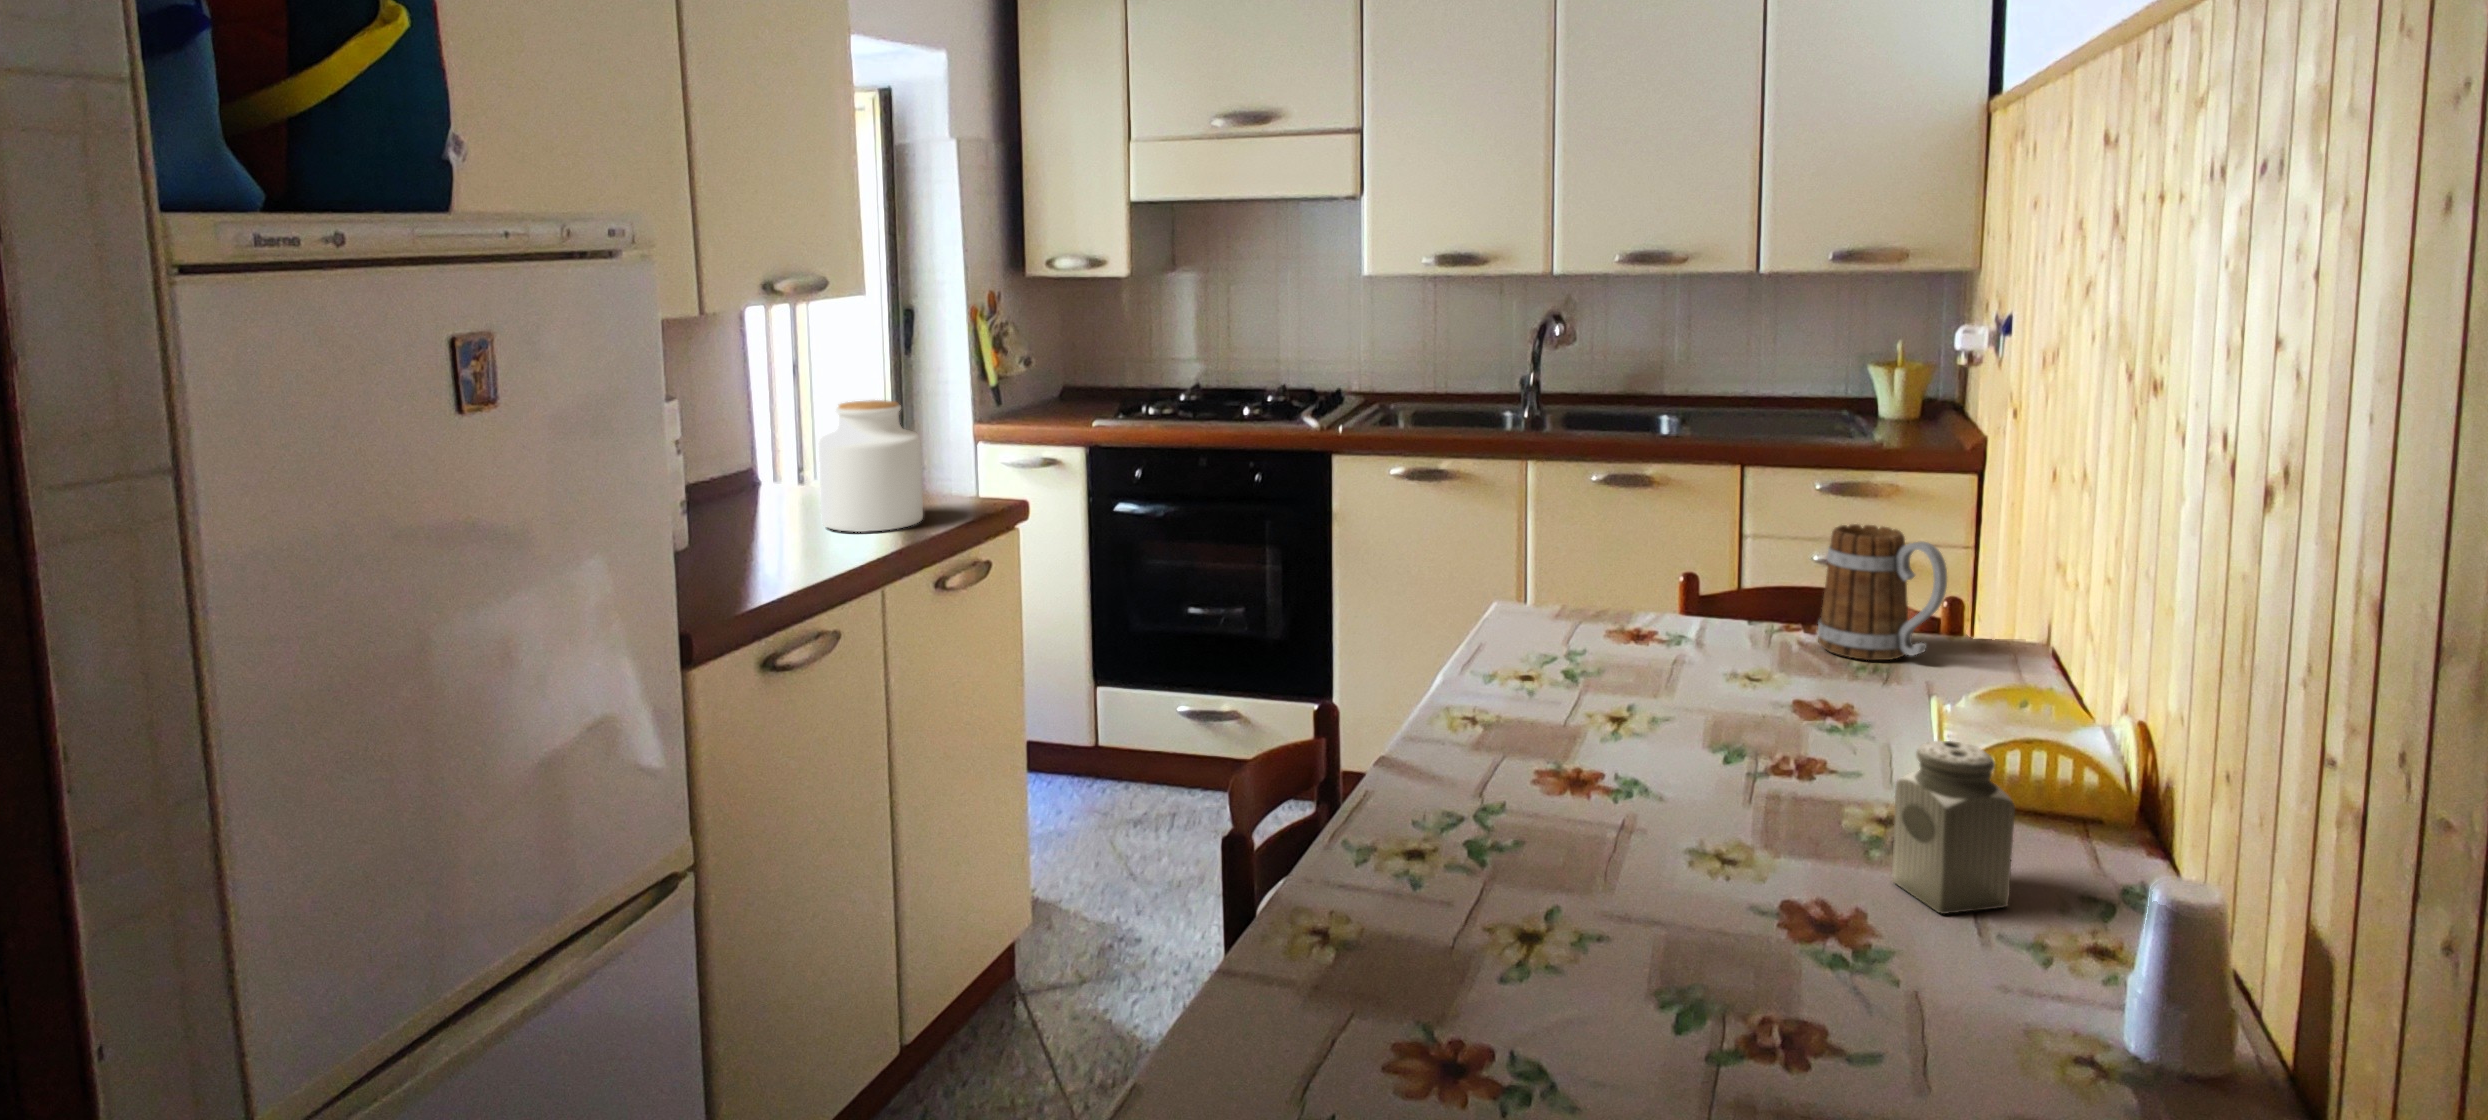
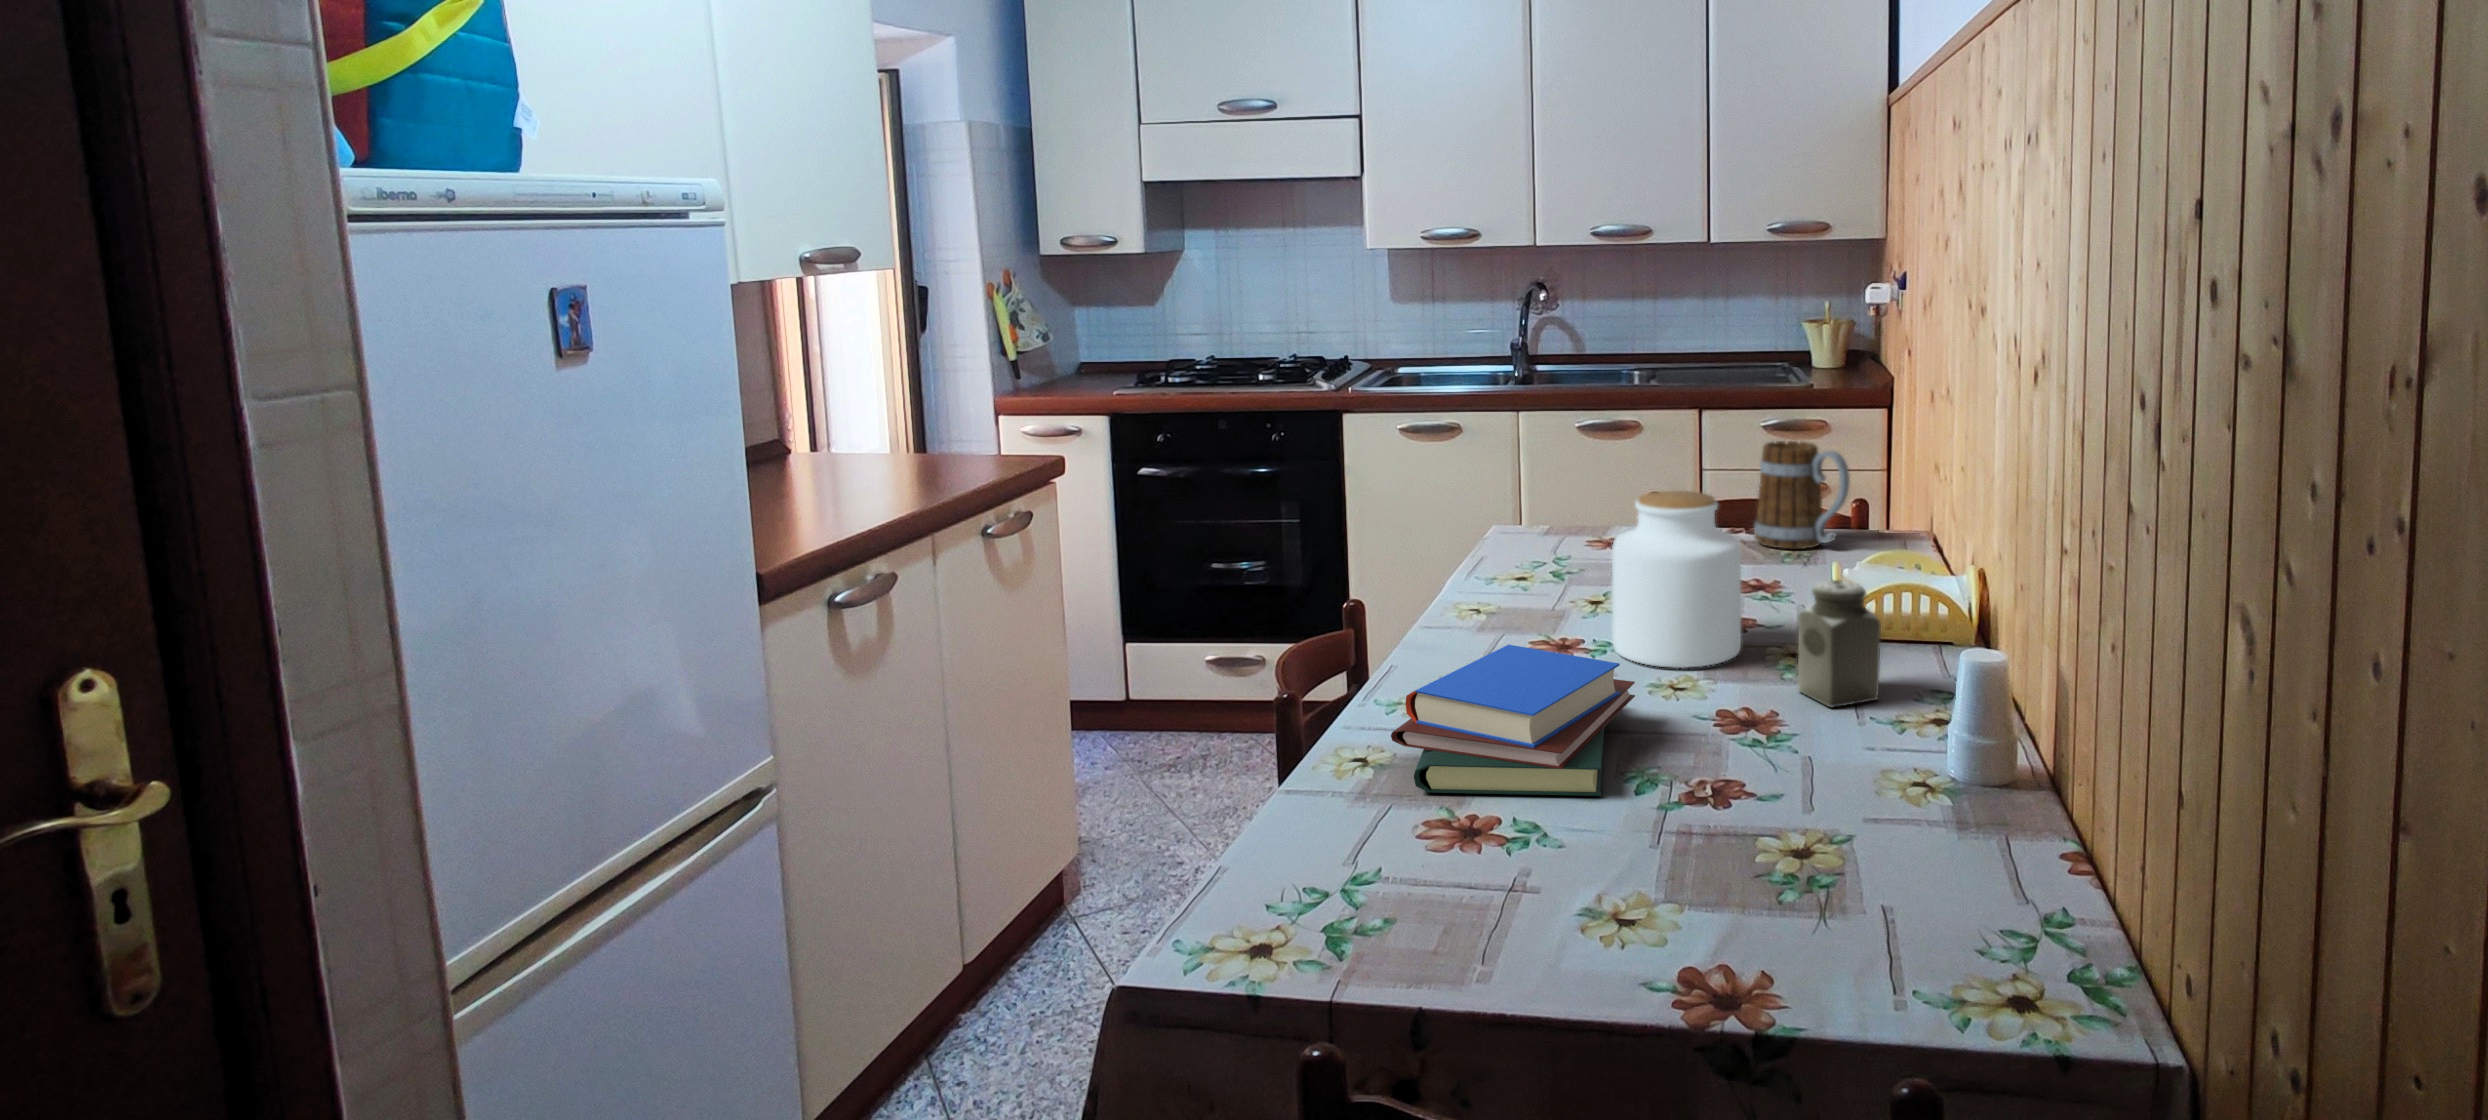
jar: present [819,400,923,532] -> present [1612,491,1741,668]
book: none [1355,795,1673,1031] -> present [1391,645,1635,796]

